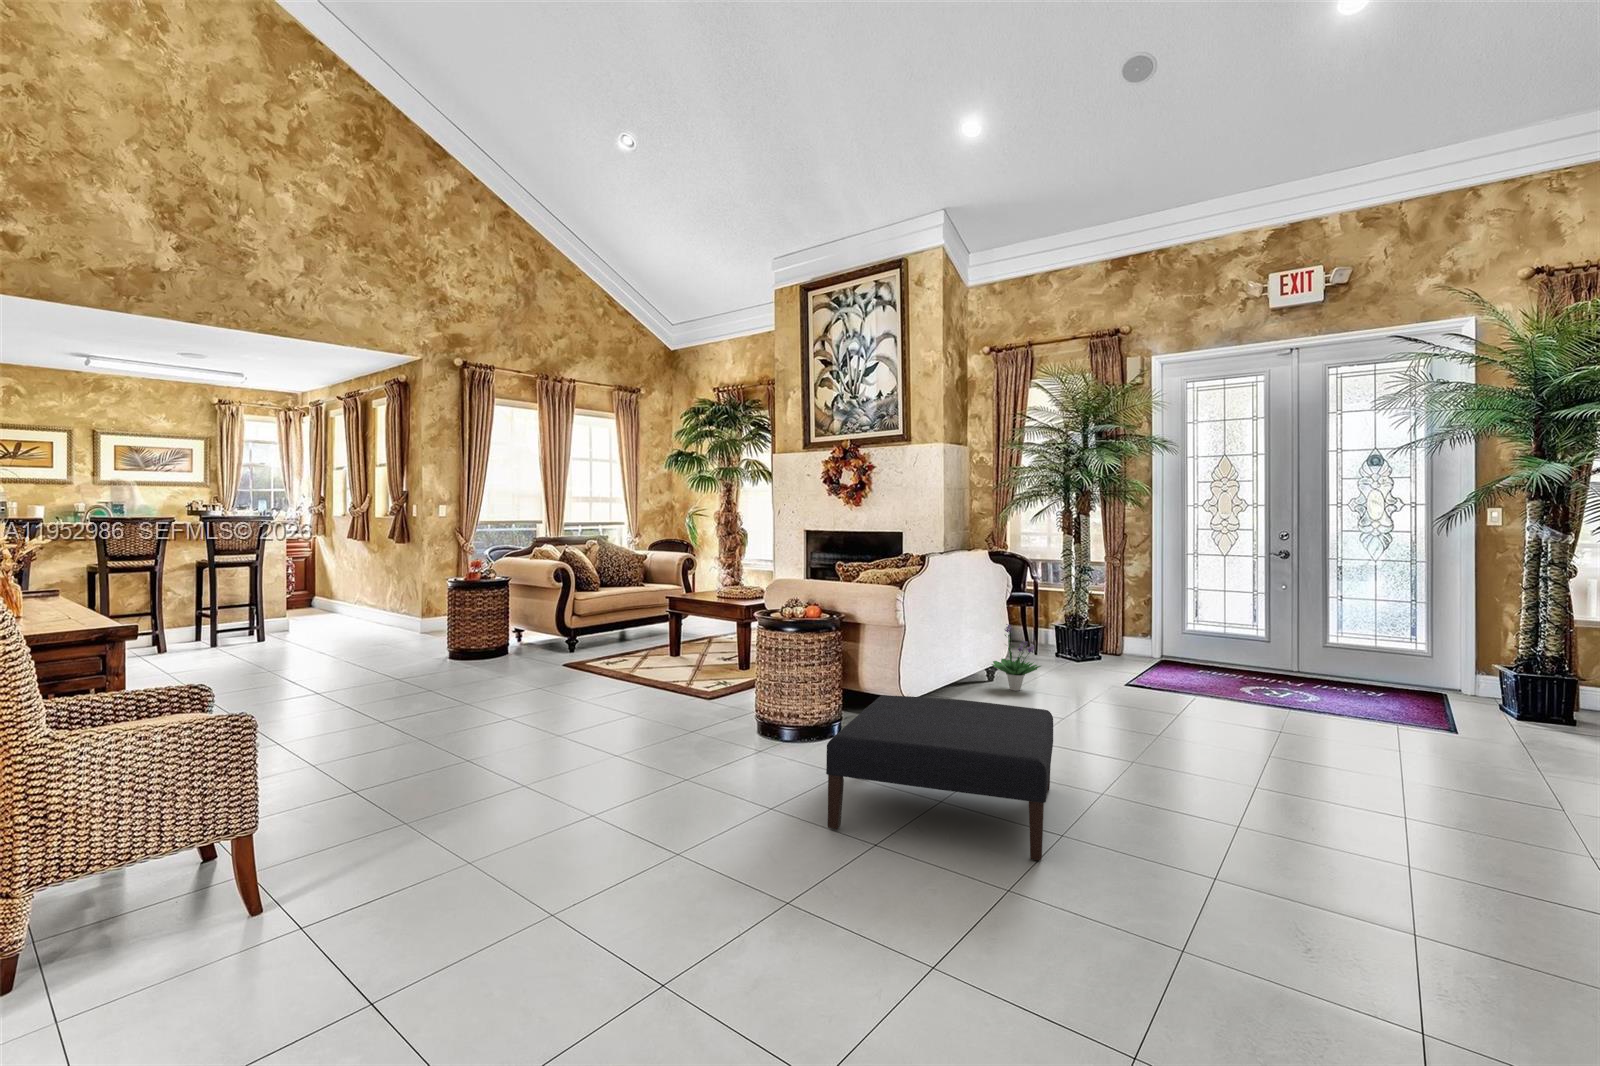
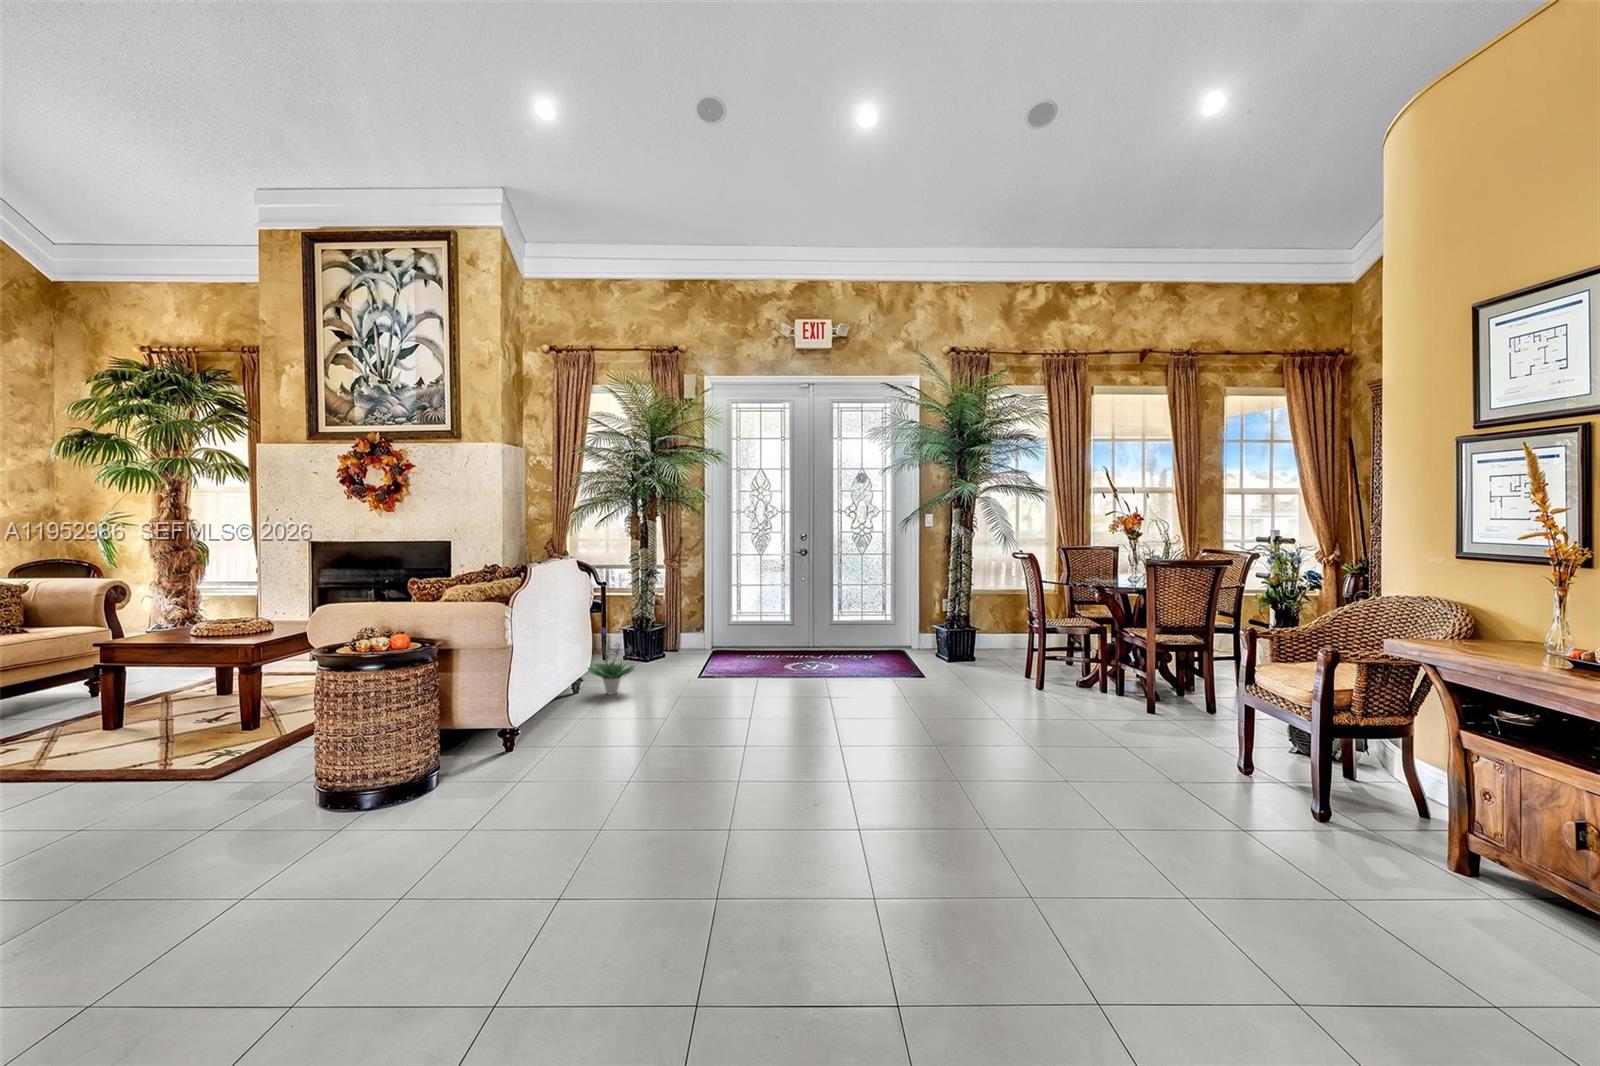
ottoman: present [826,695,1053,861] -> none [518,713,788,933]

